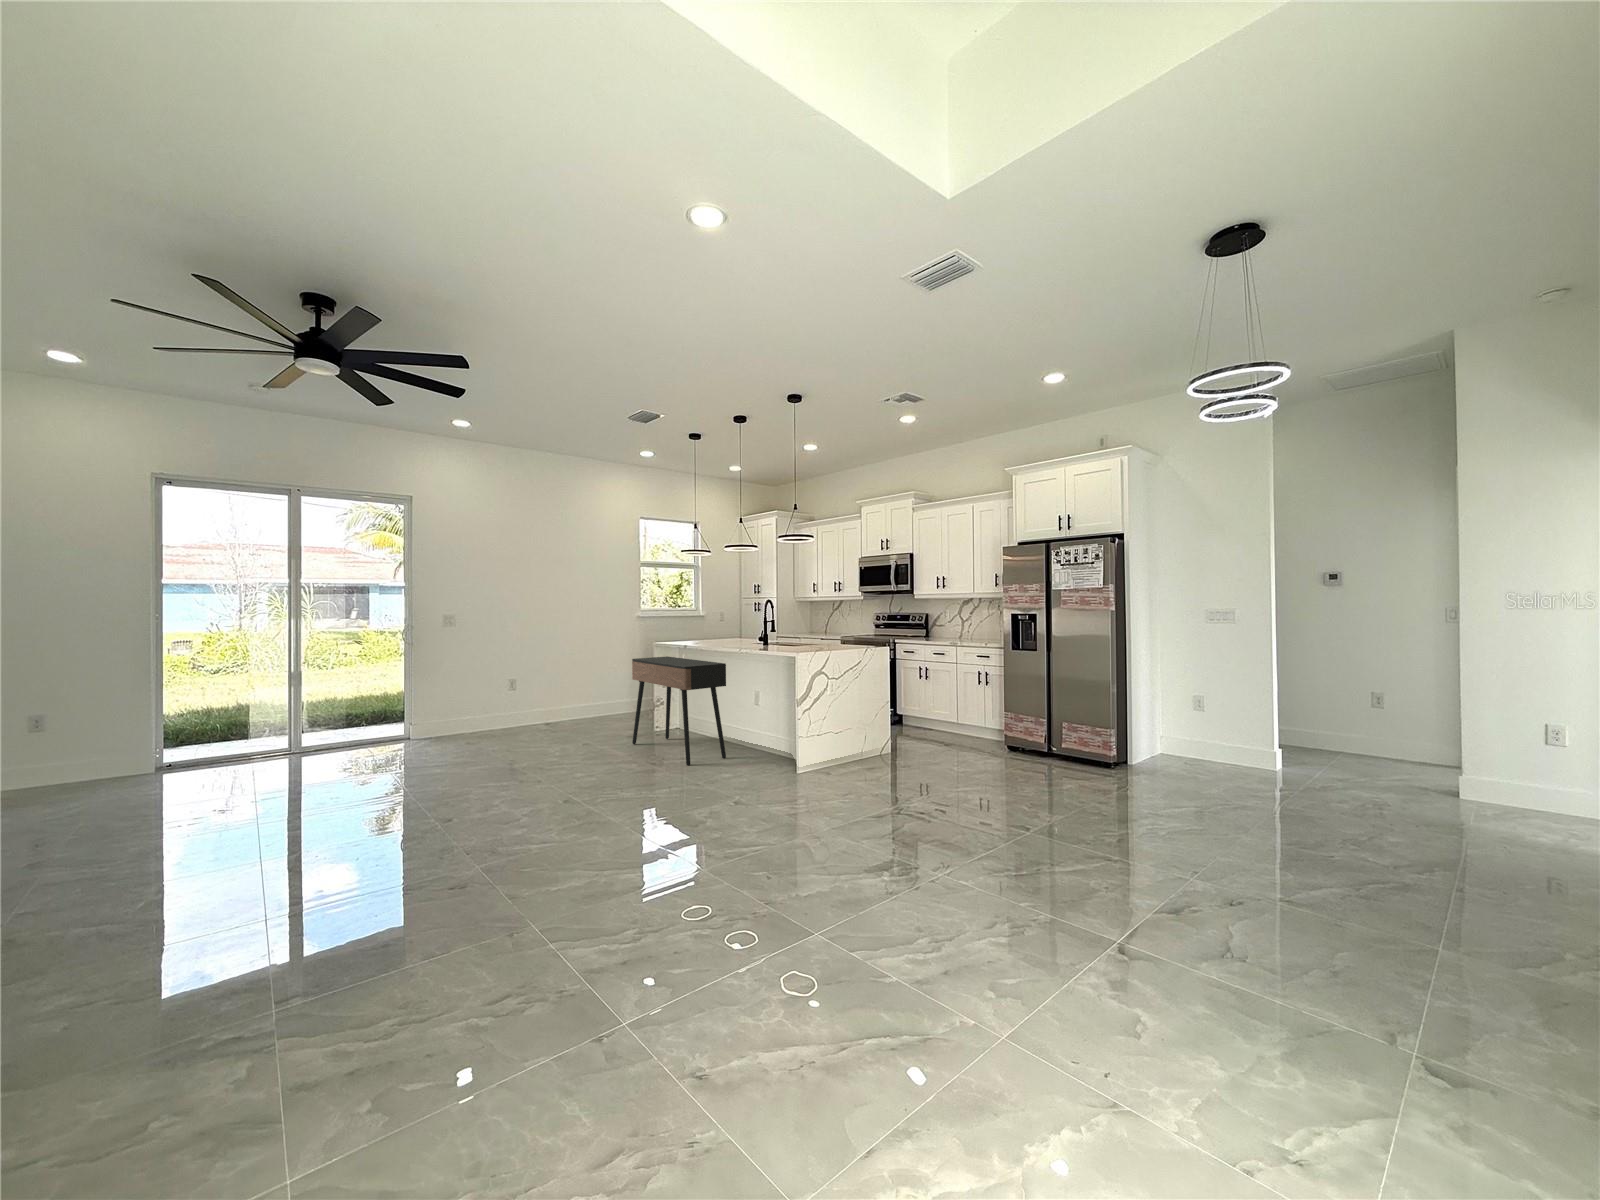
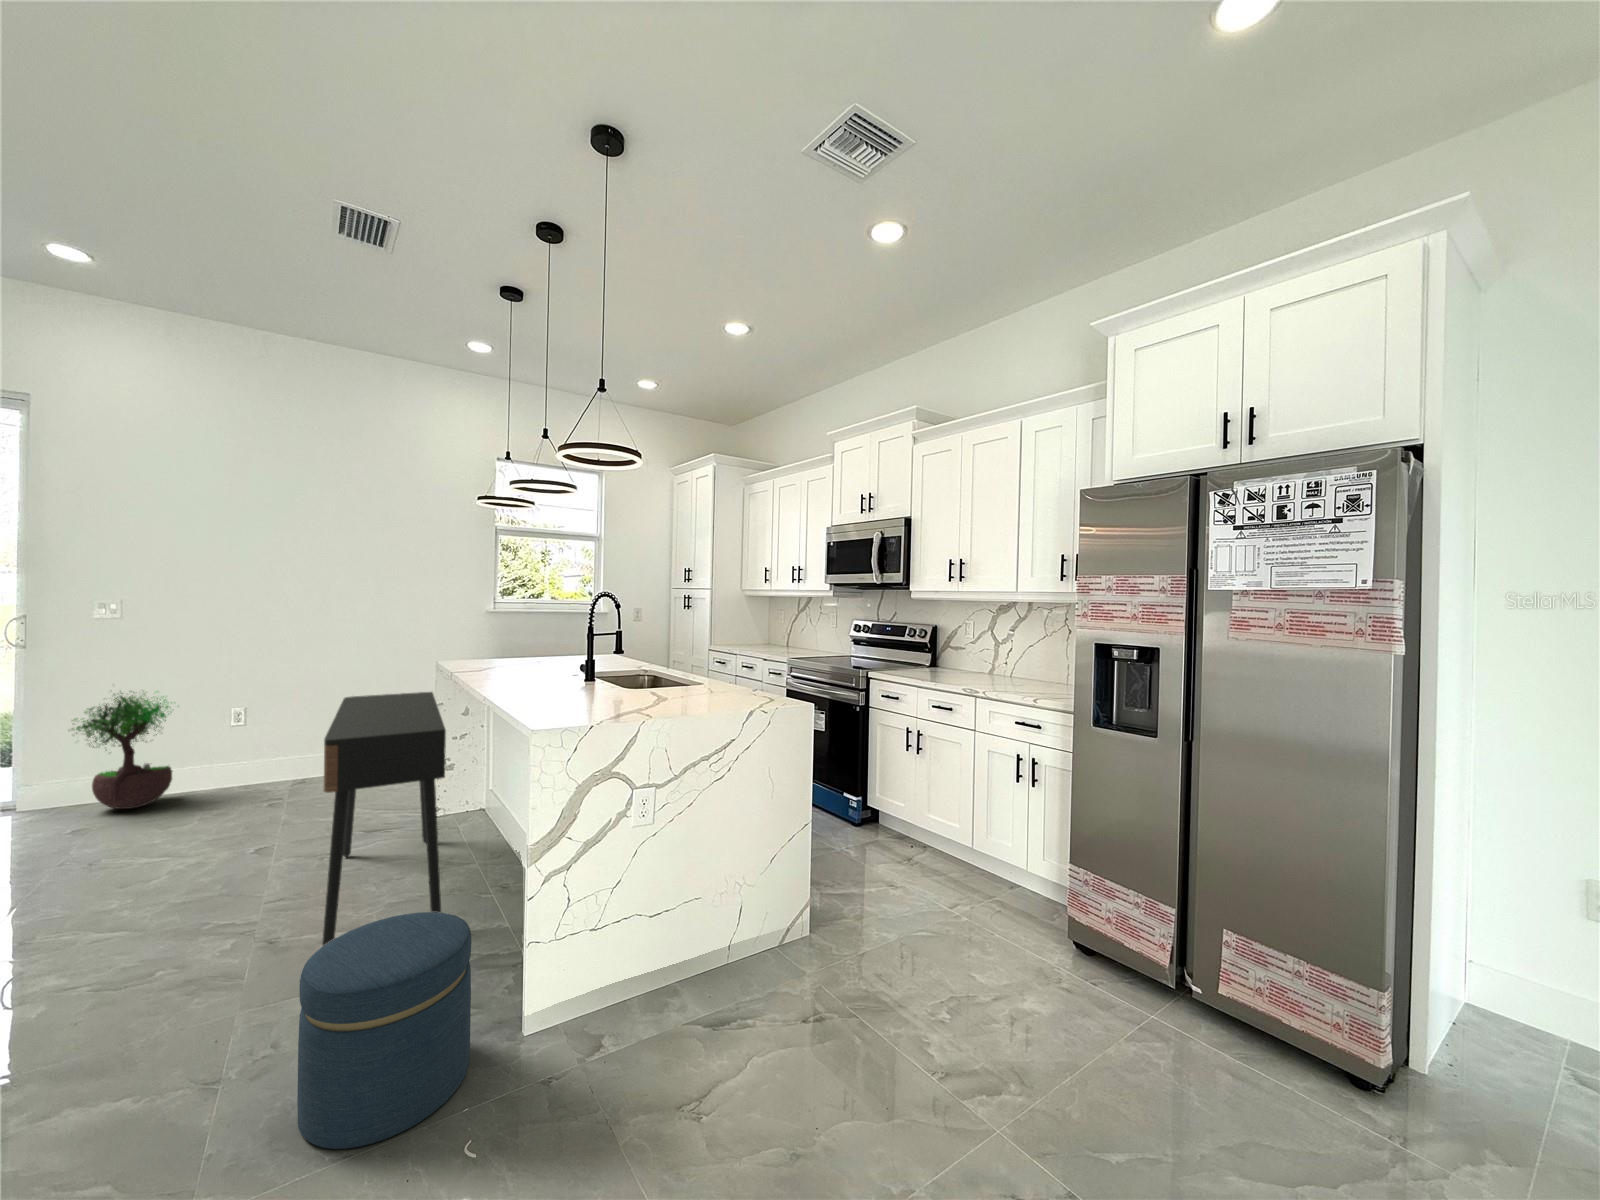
potted tree: none [443,662,492,737] -> present [72,691,179,809]
ottoman: none [740,724,792,788] -> present [297,912,471,1149]

